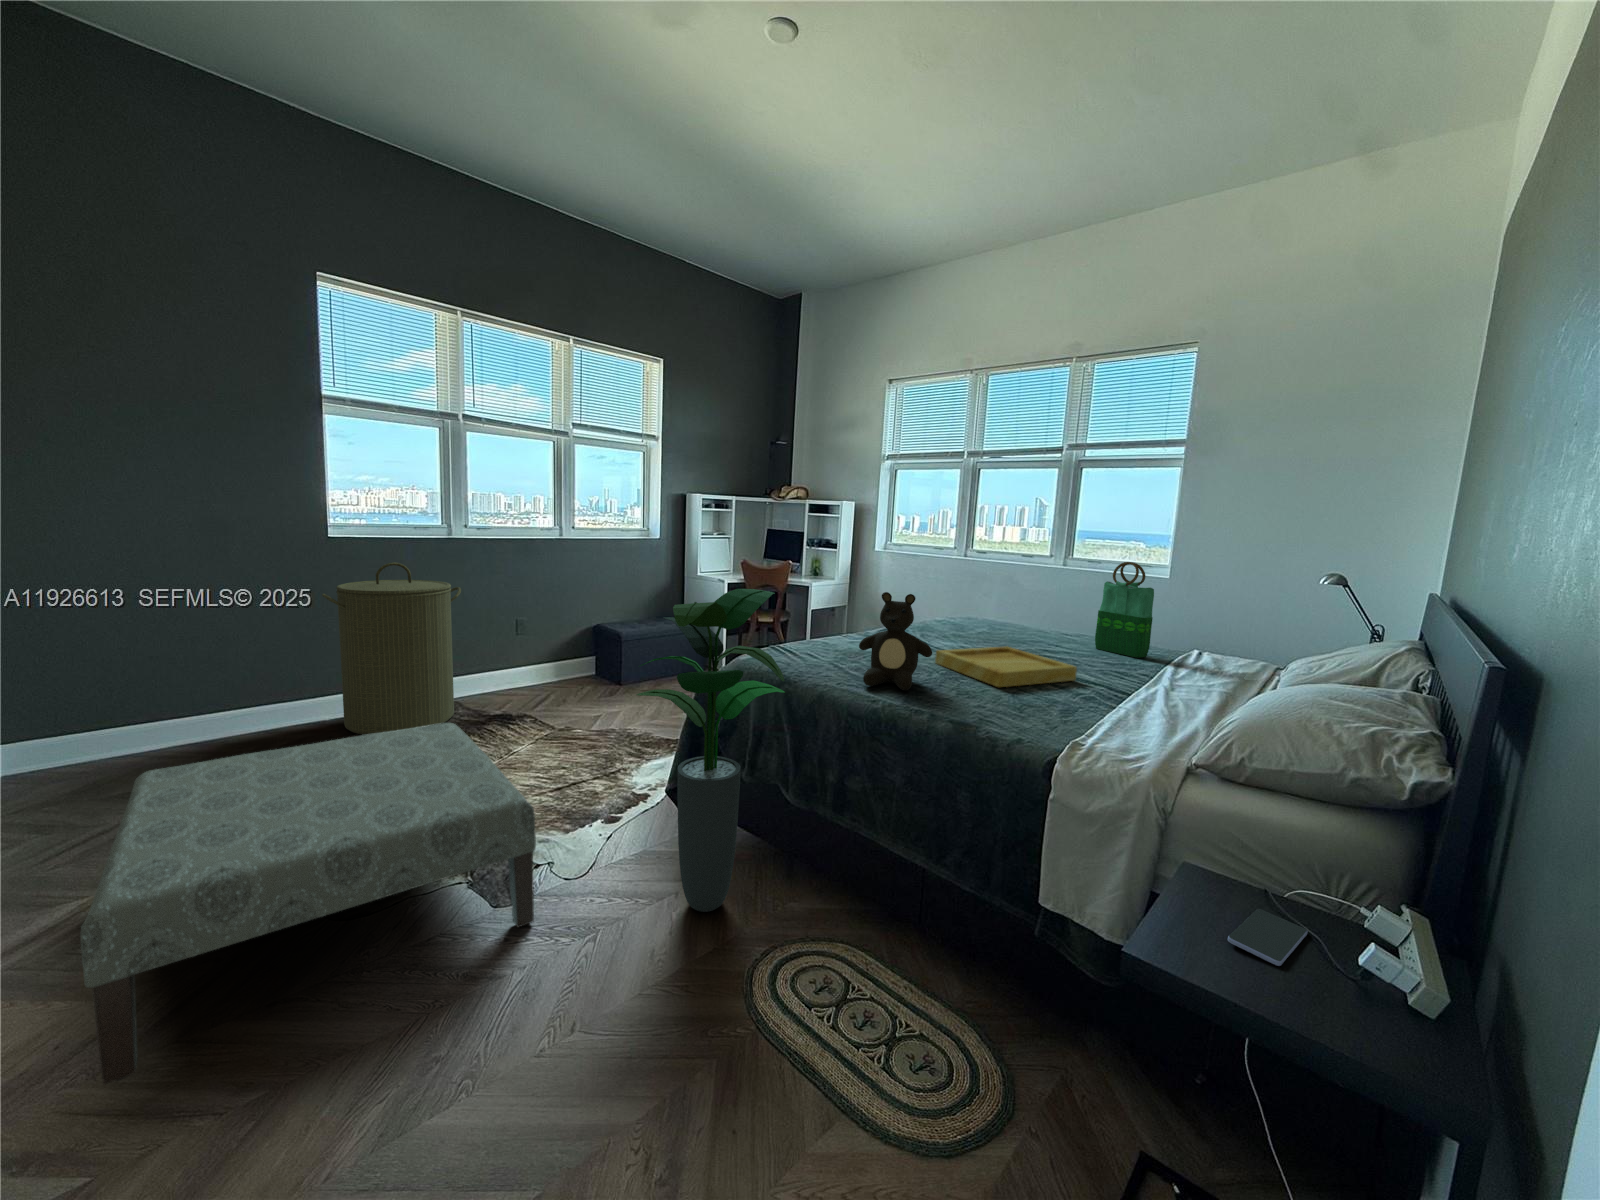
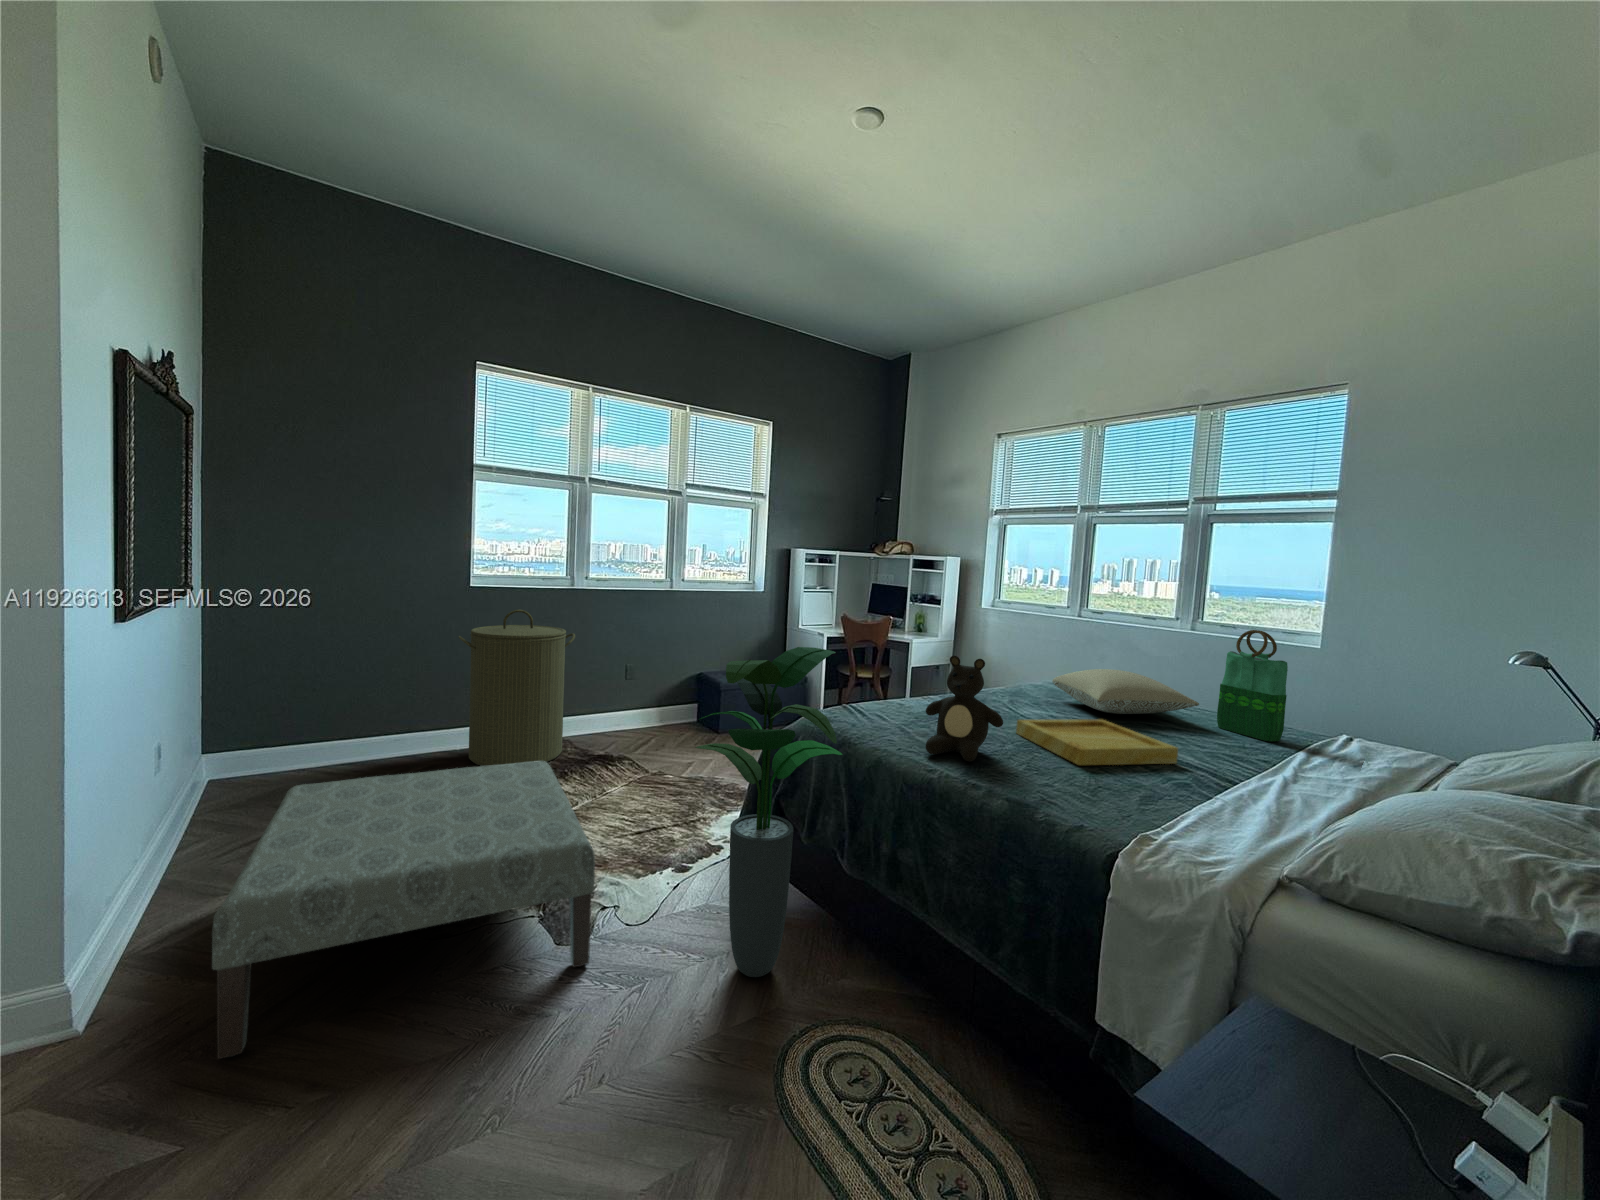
pillow: none [954,602,1082,641] -> present [1052,669,1199,714]
smartphone: present [1228,909,1308,966] -> none [1289,1064,1405,1141]

